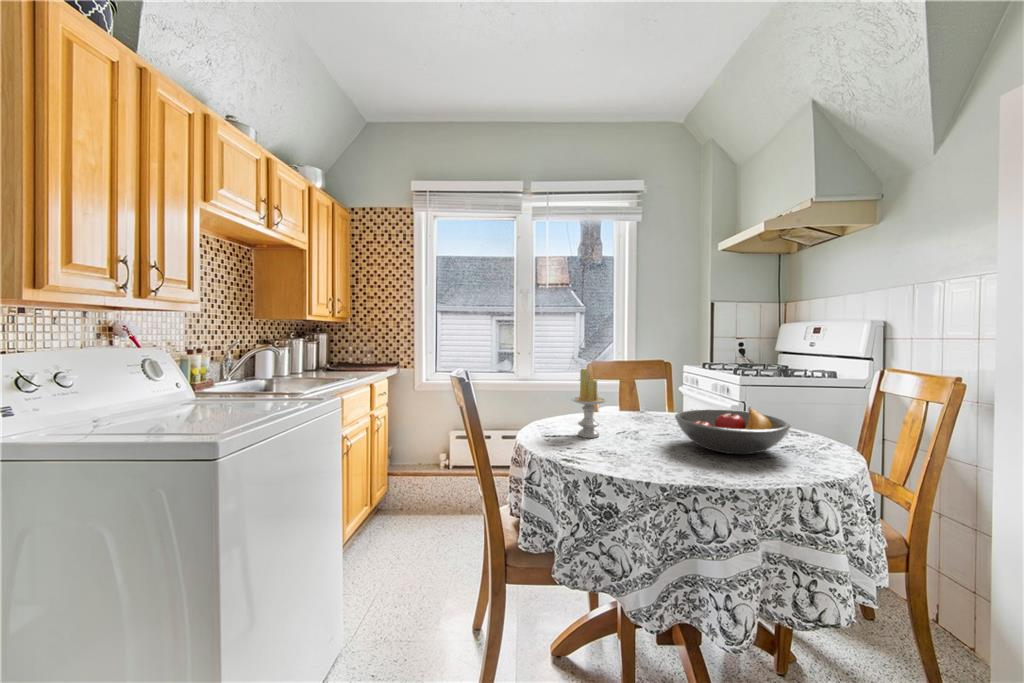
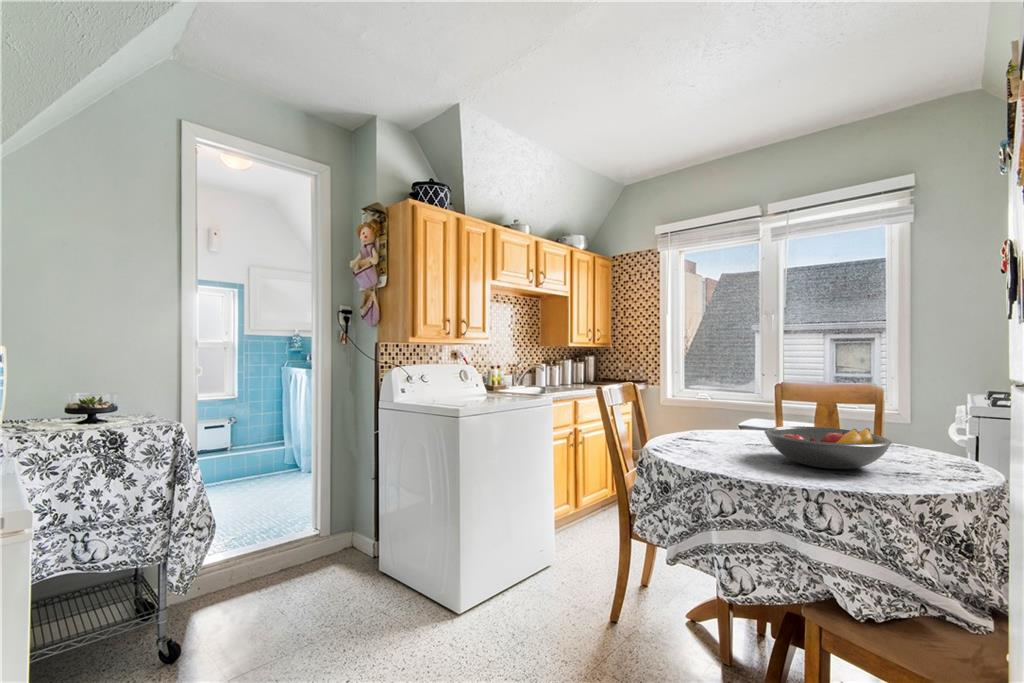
candle: present [572,368,606,438] -> none [693,382,725,441]

